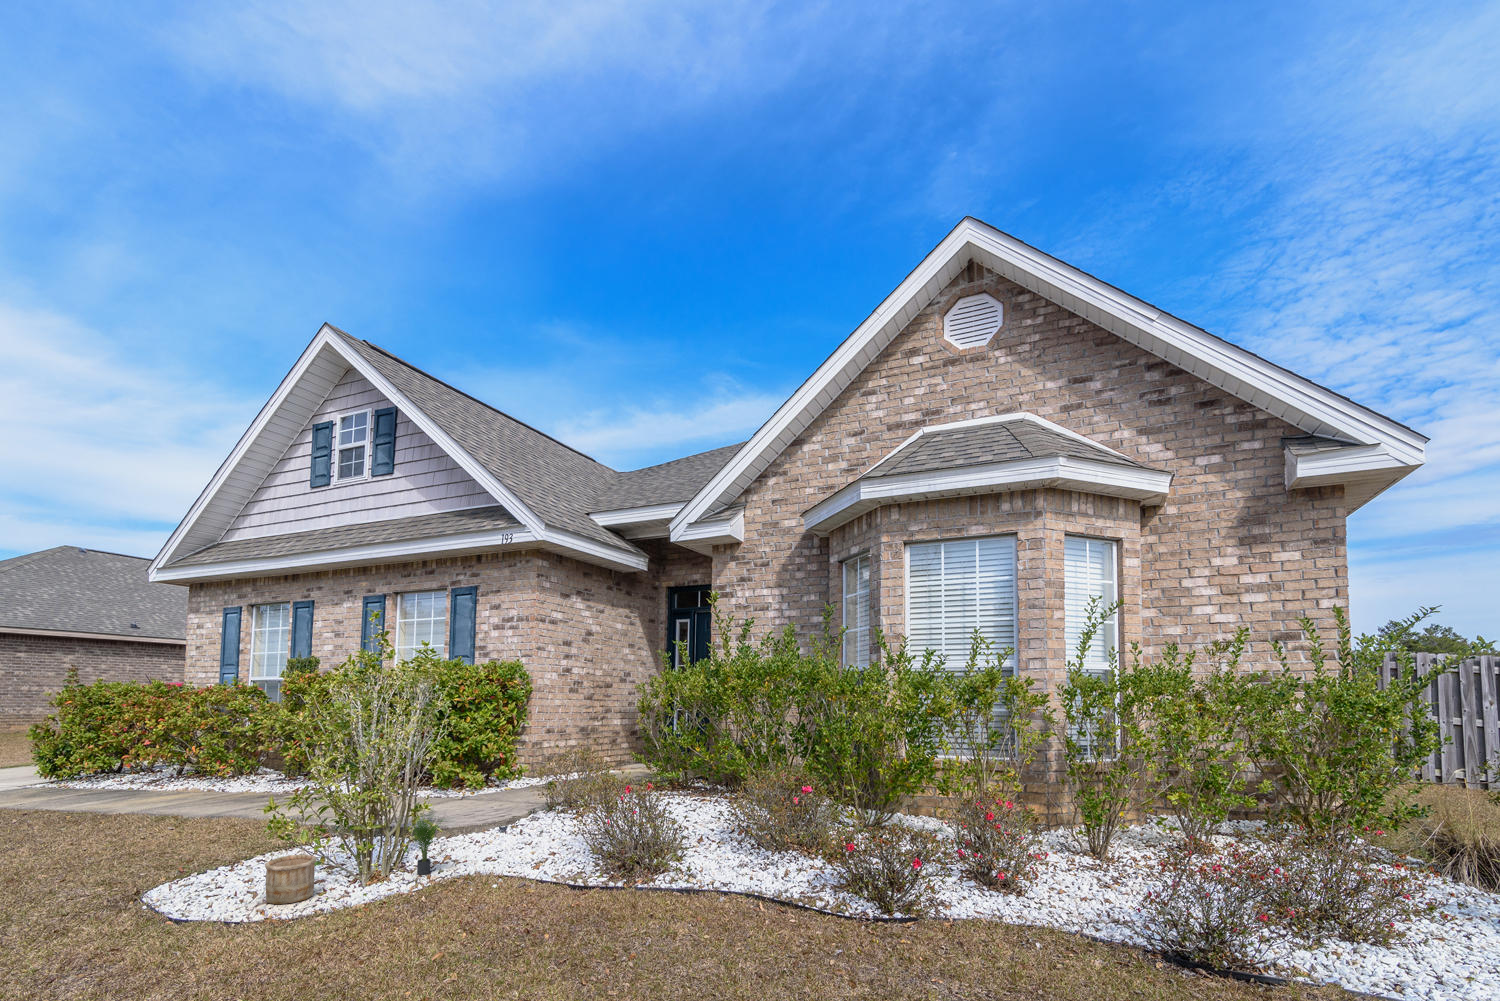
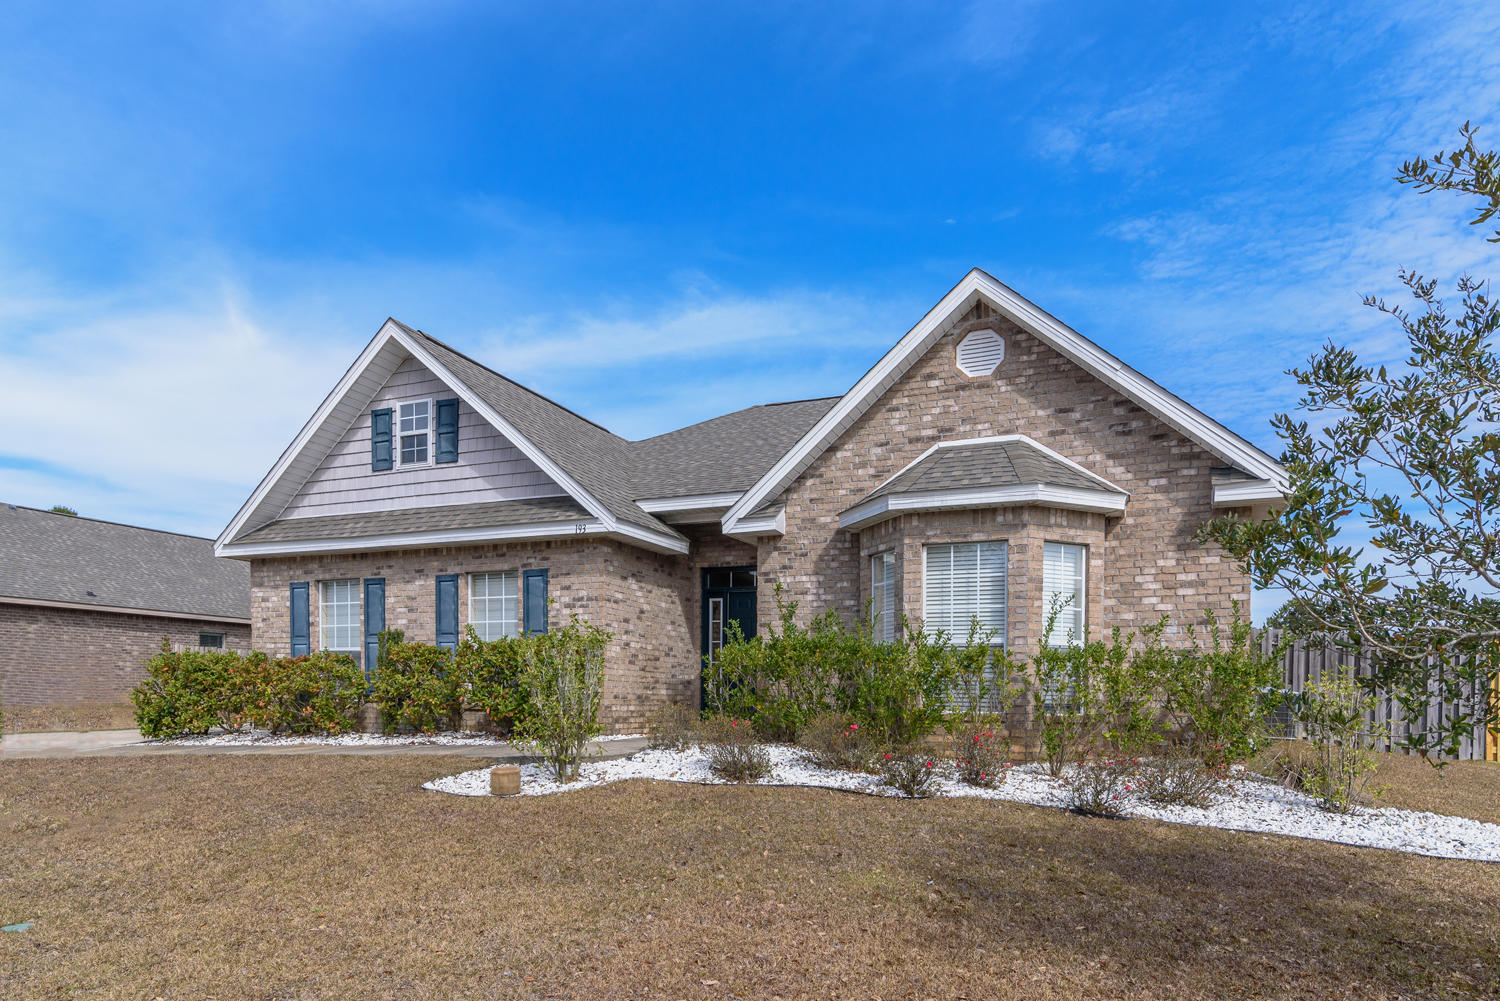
potted plant: present [414,817,438,875] -> none [570,738,594,783]

